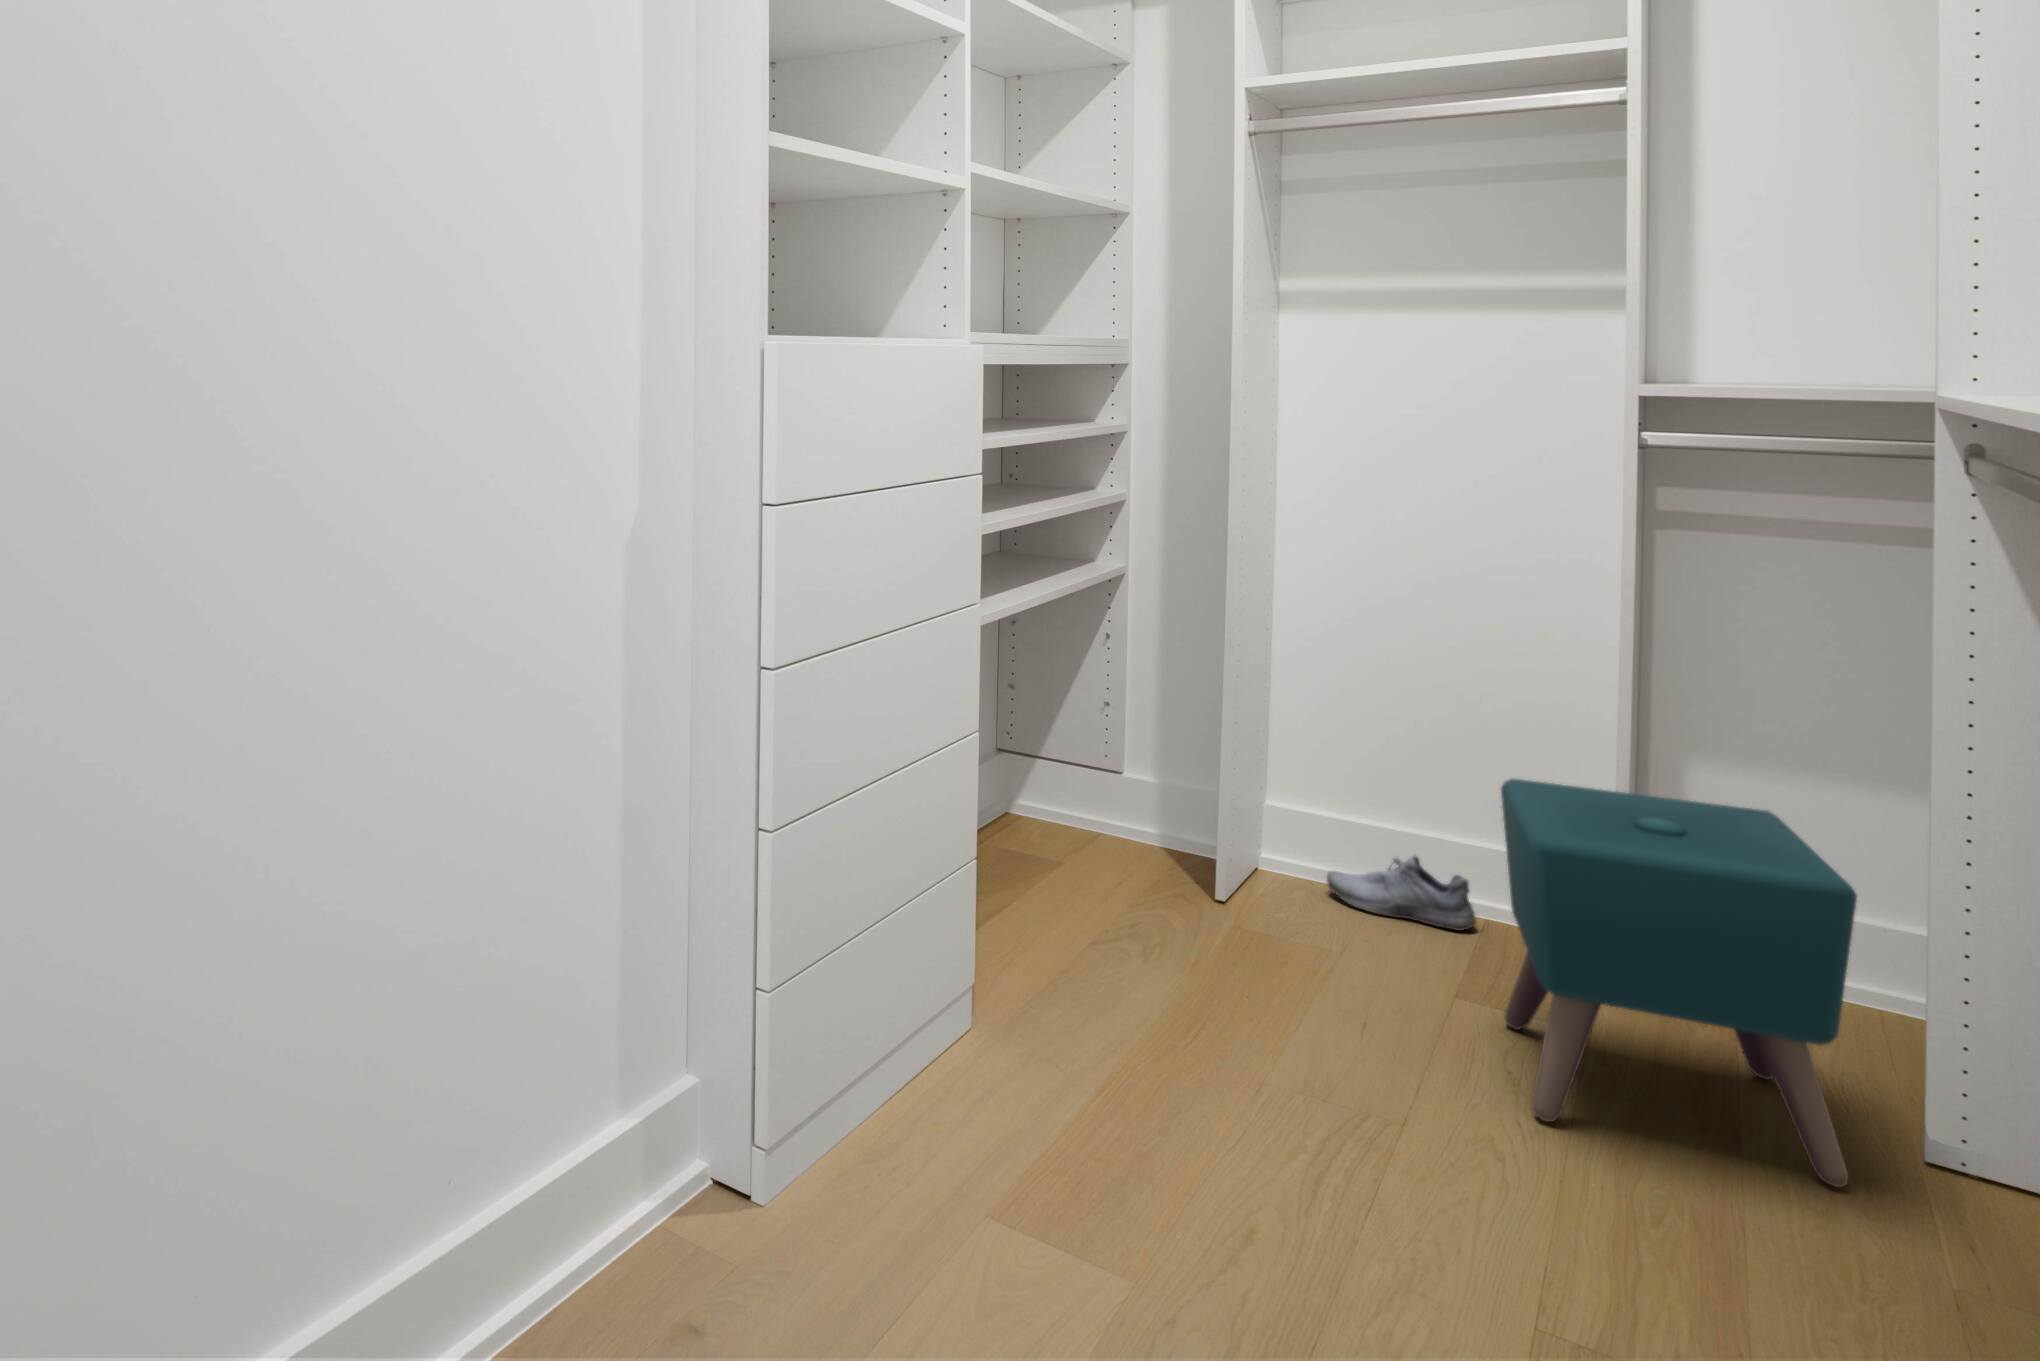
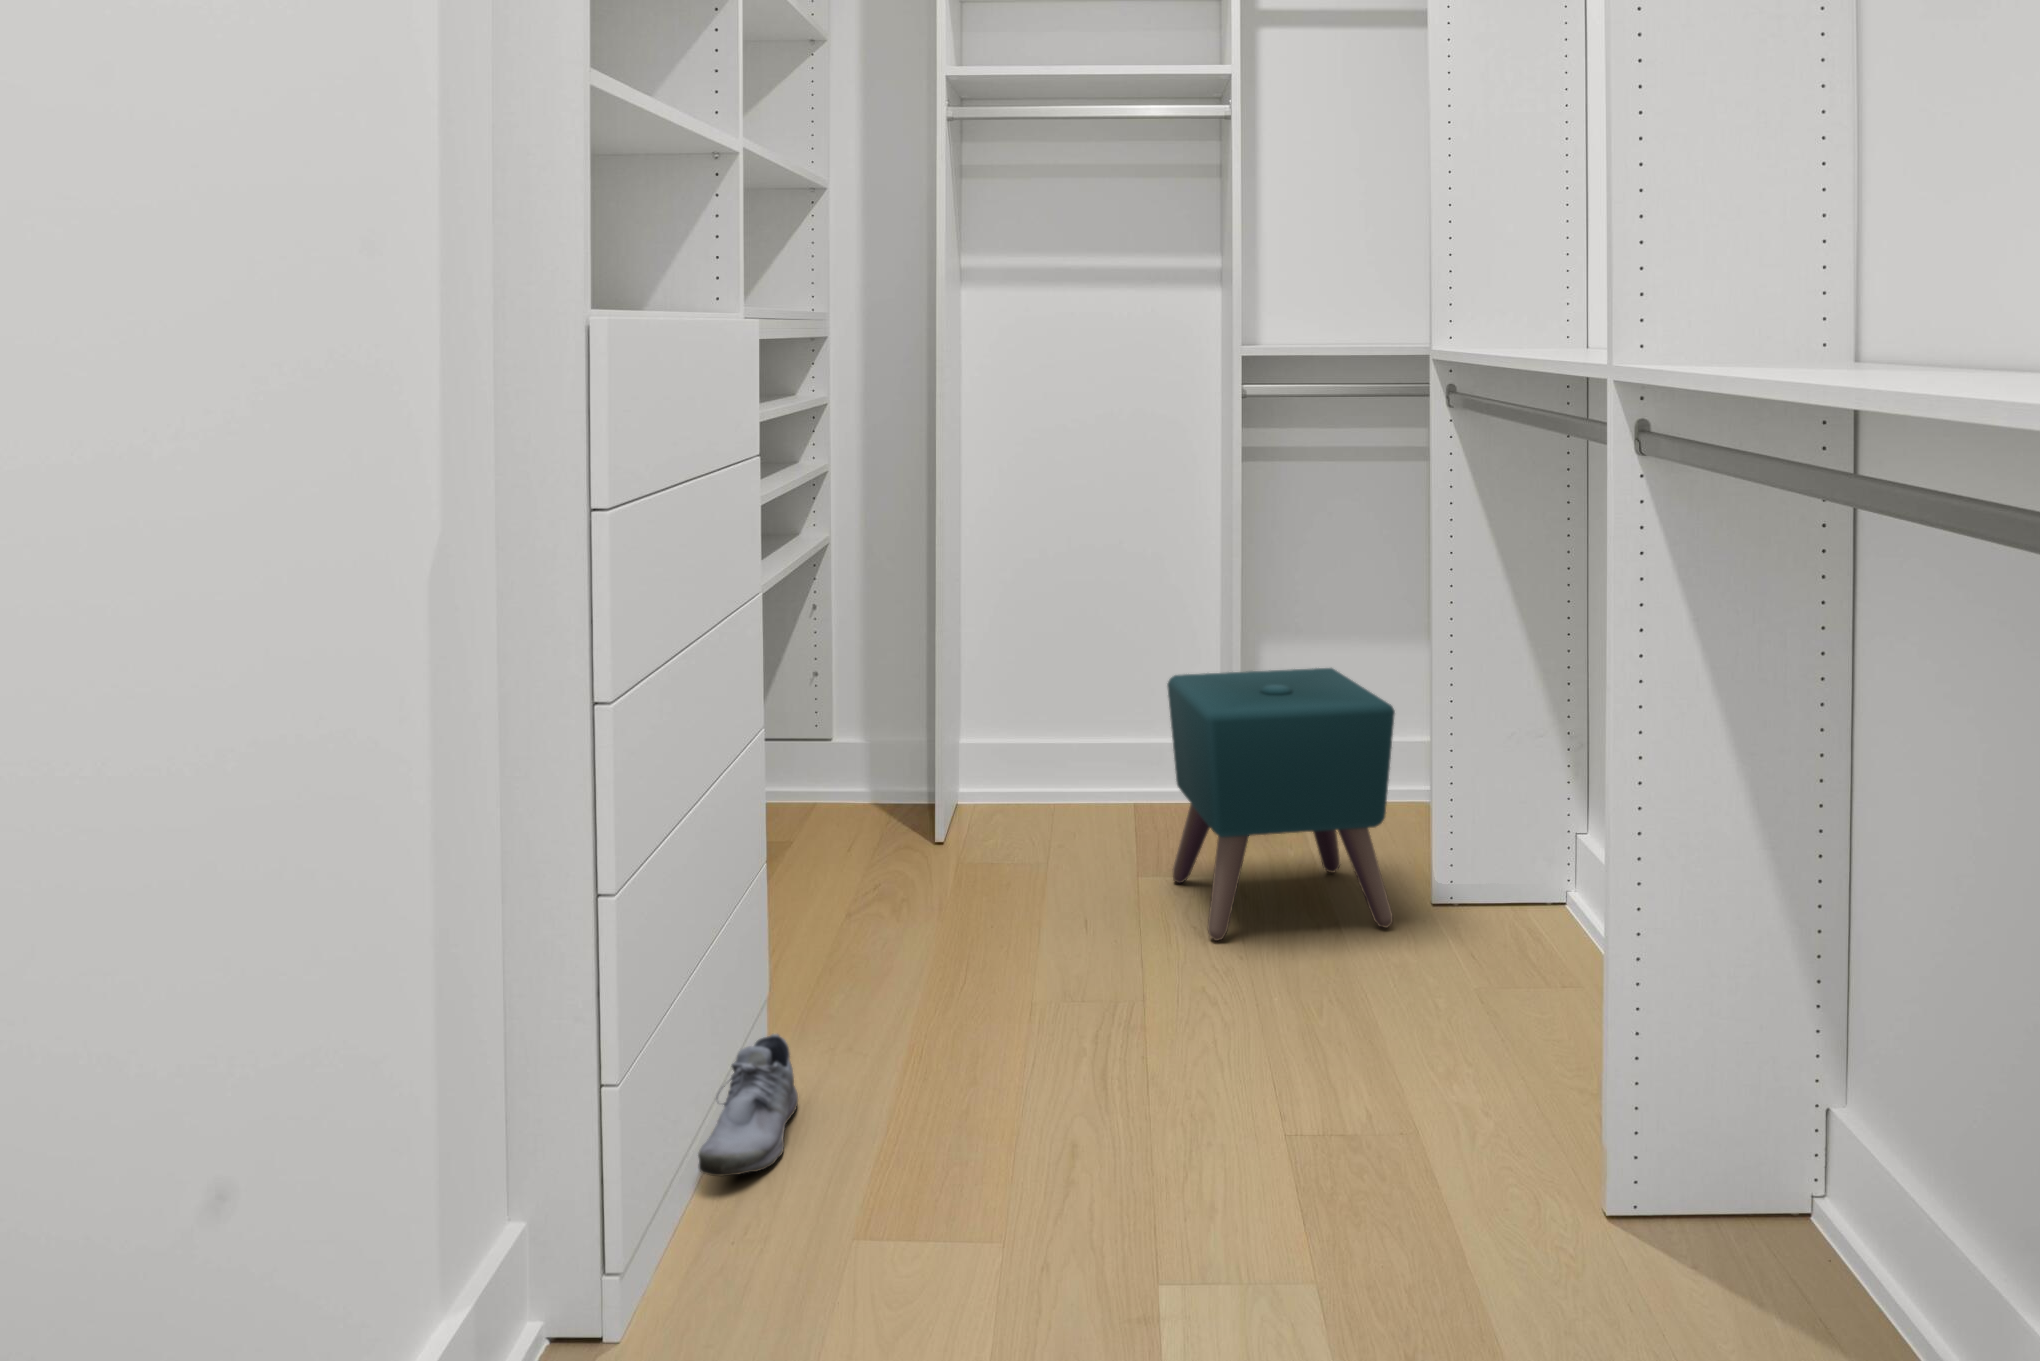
shoe: present [1327,855,1477,930] -> present [698,1034,798,1176]

